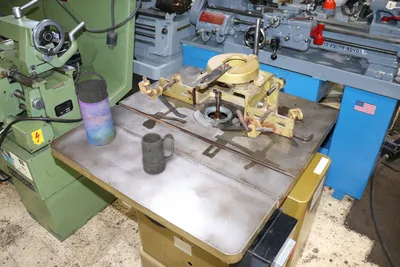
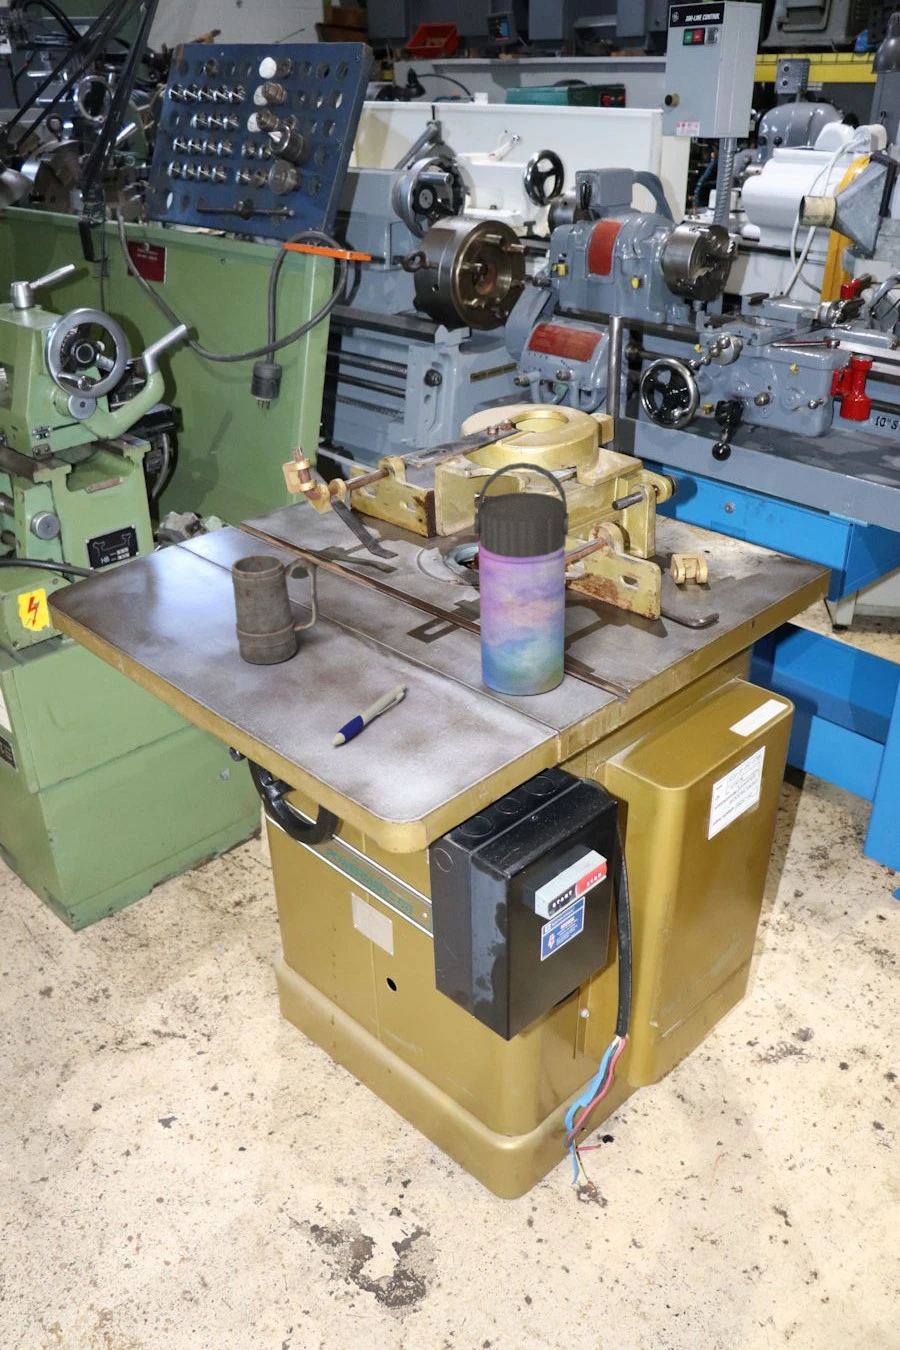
water bottle: present [75,71,115,145] -> present [474,463,569,695]
pen: none [200,181,216,218] -> present [331,683,406,746]

